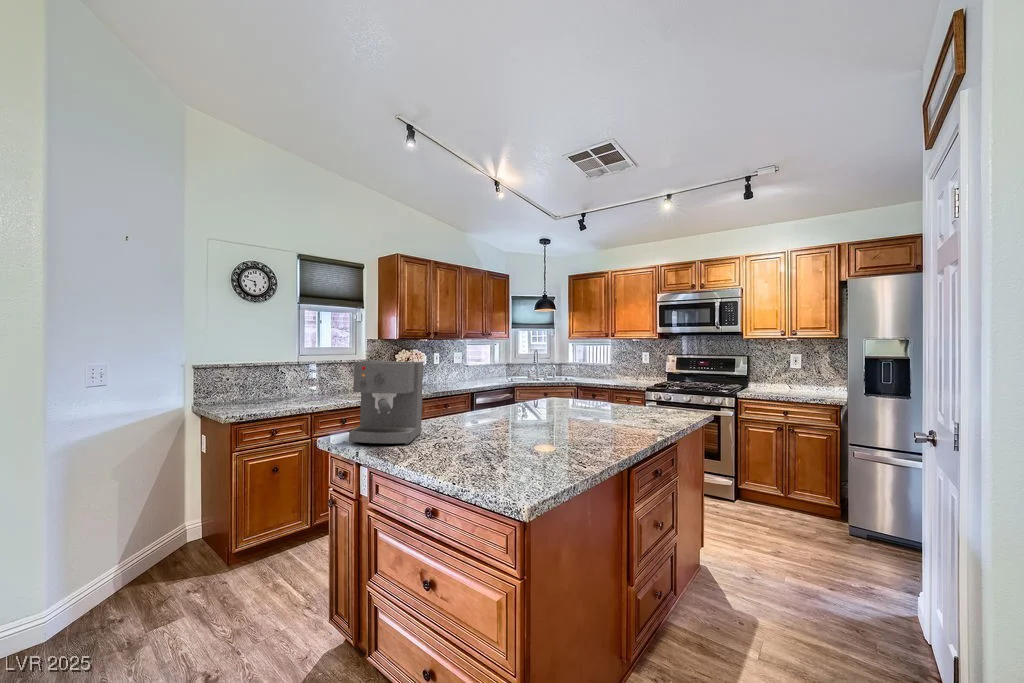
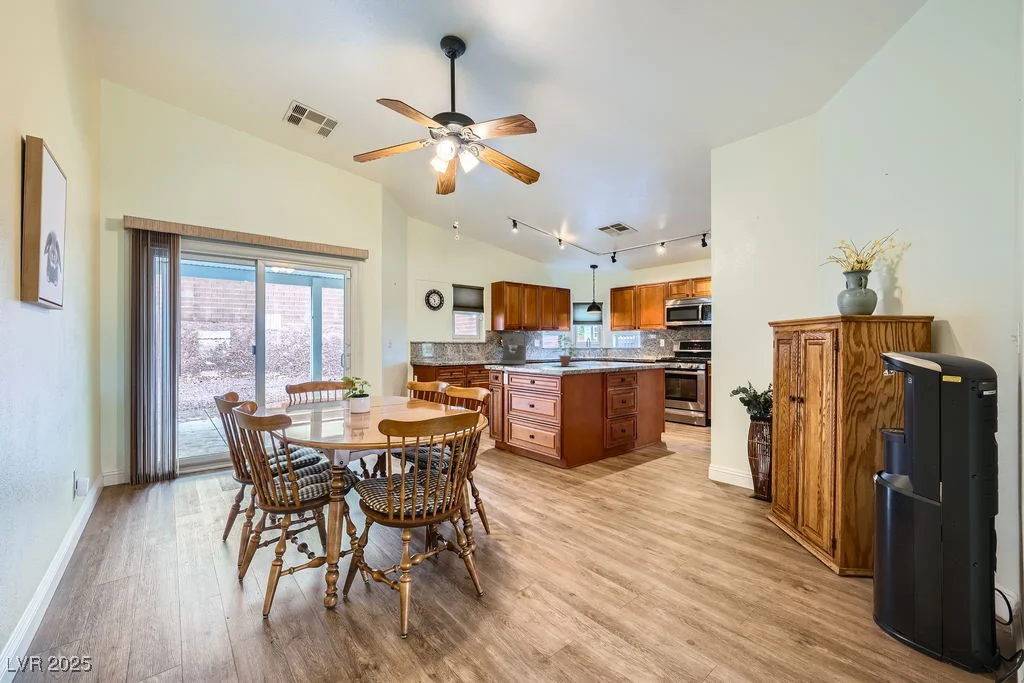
potted plant: none [482,371,566,461] -> present [554,336,577,366]

